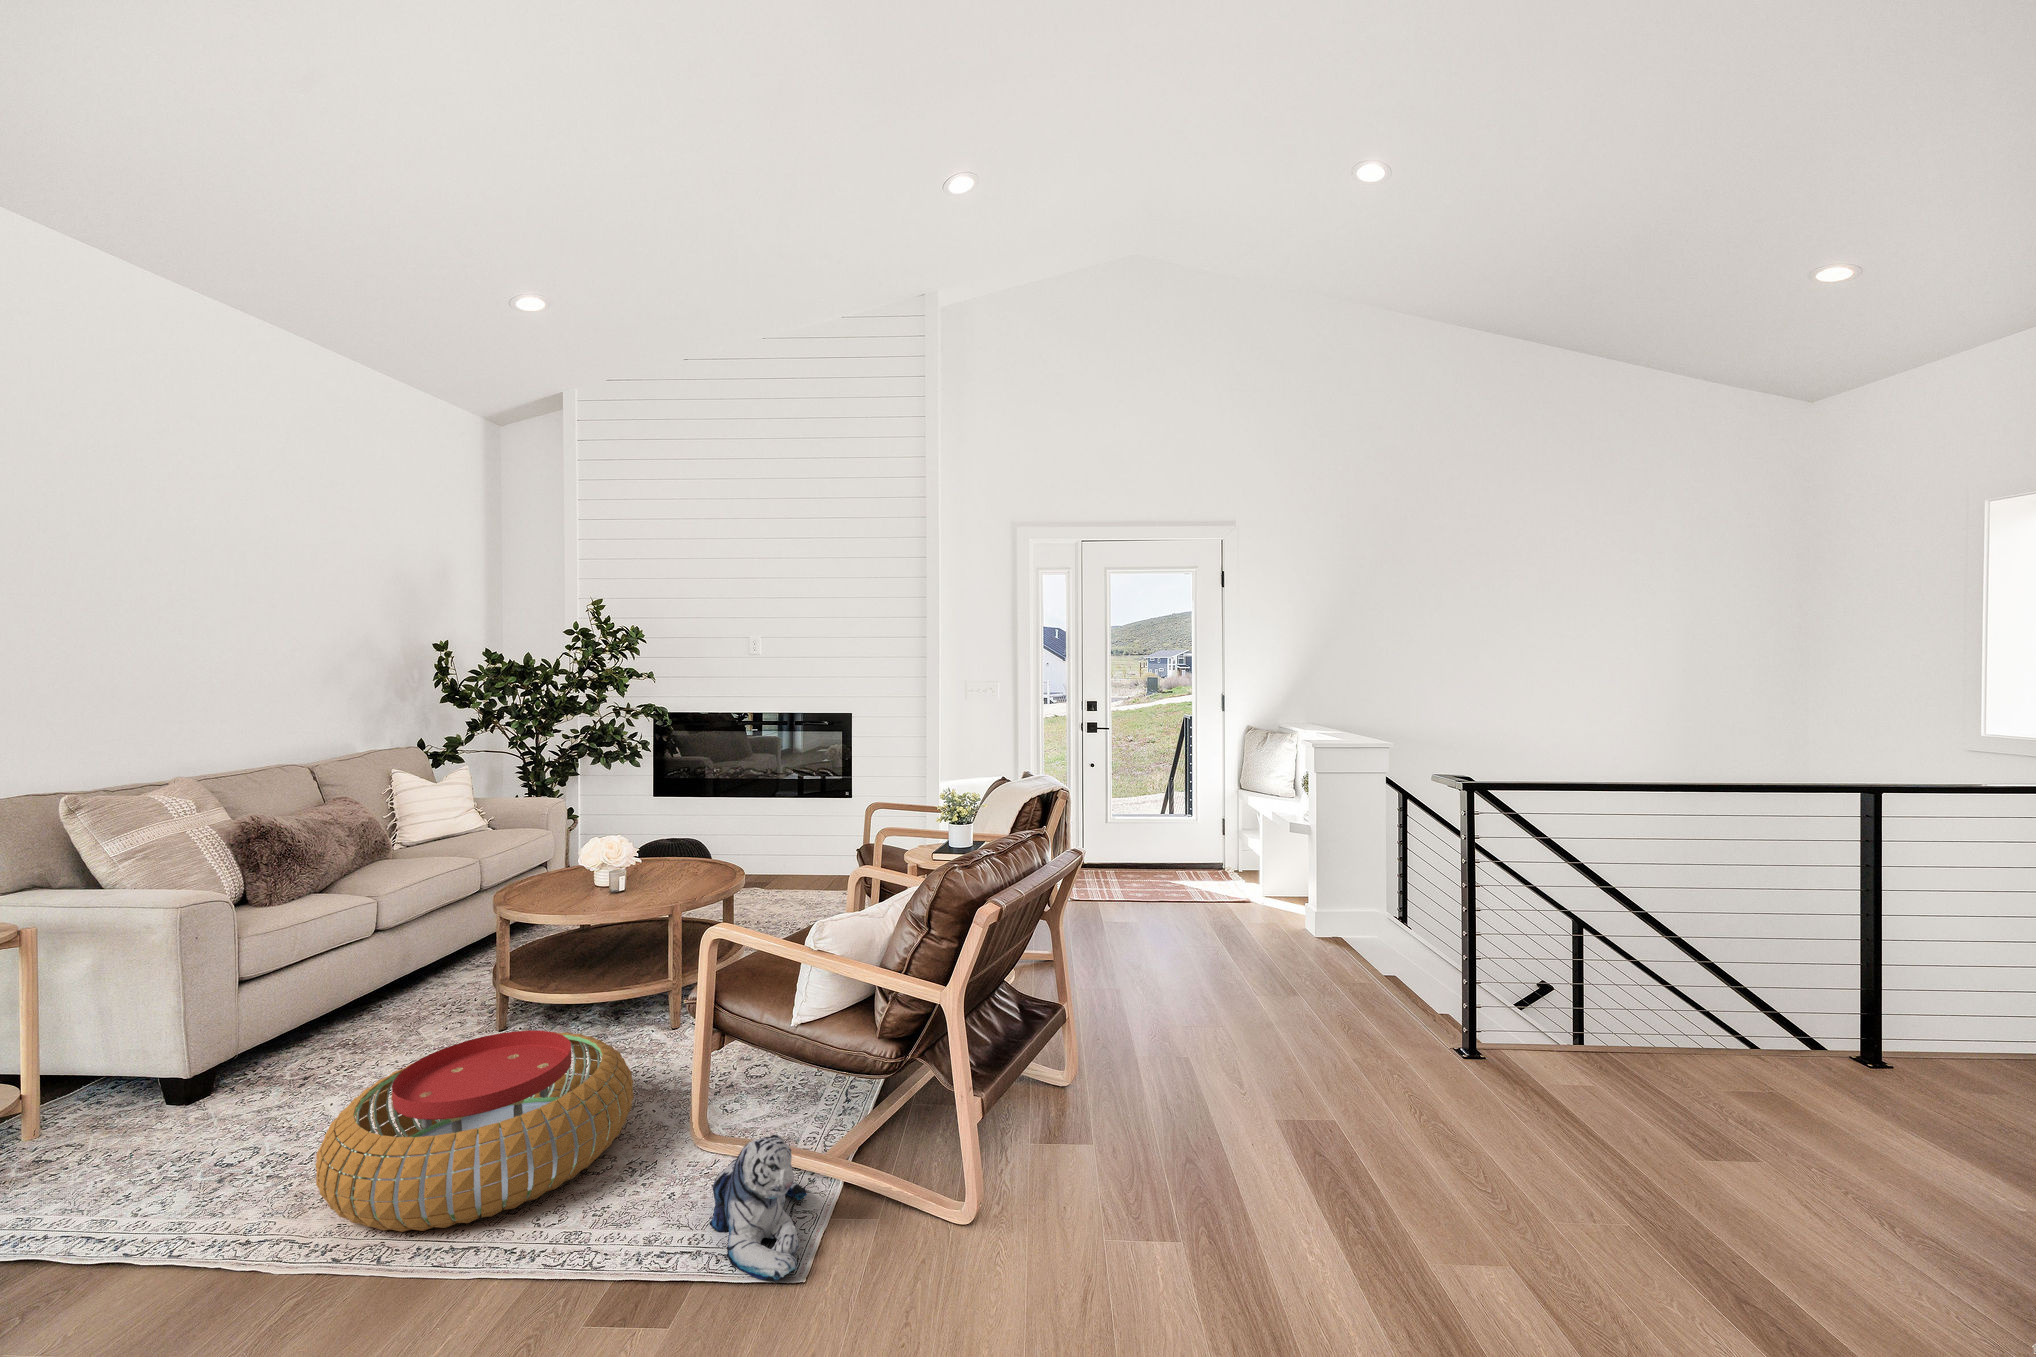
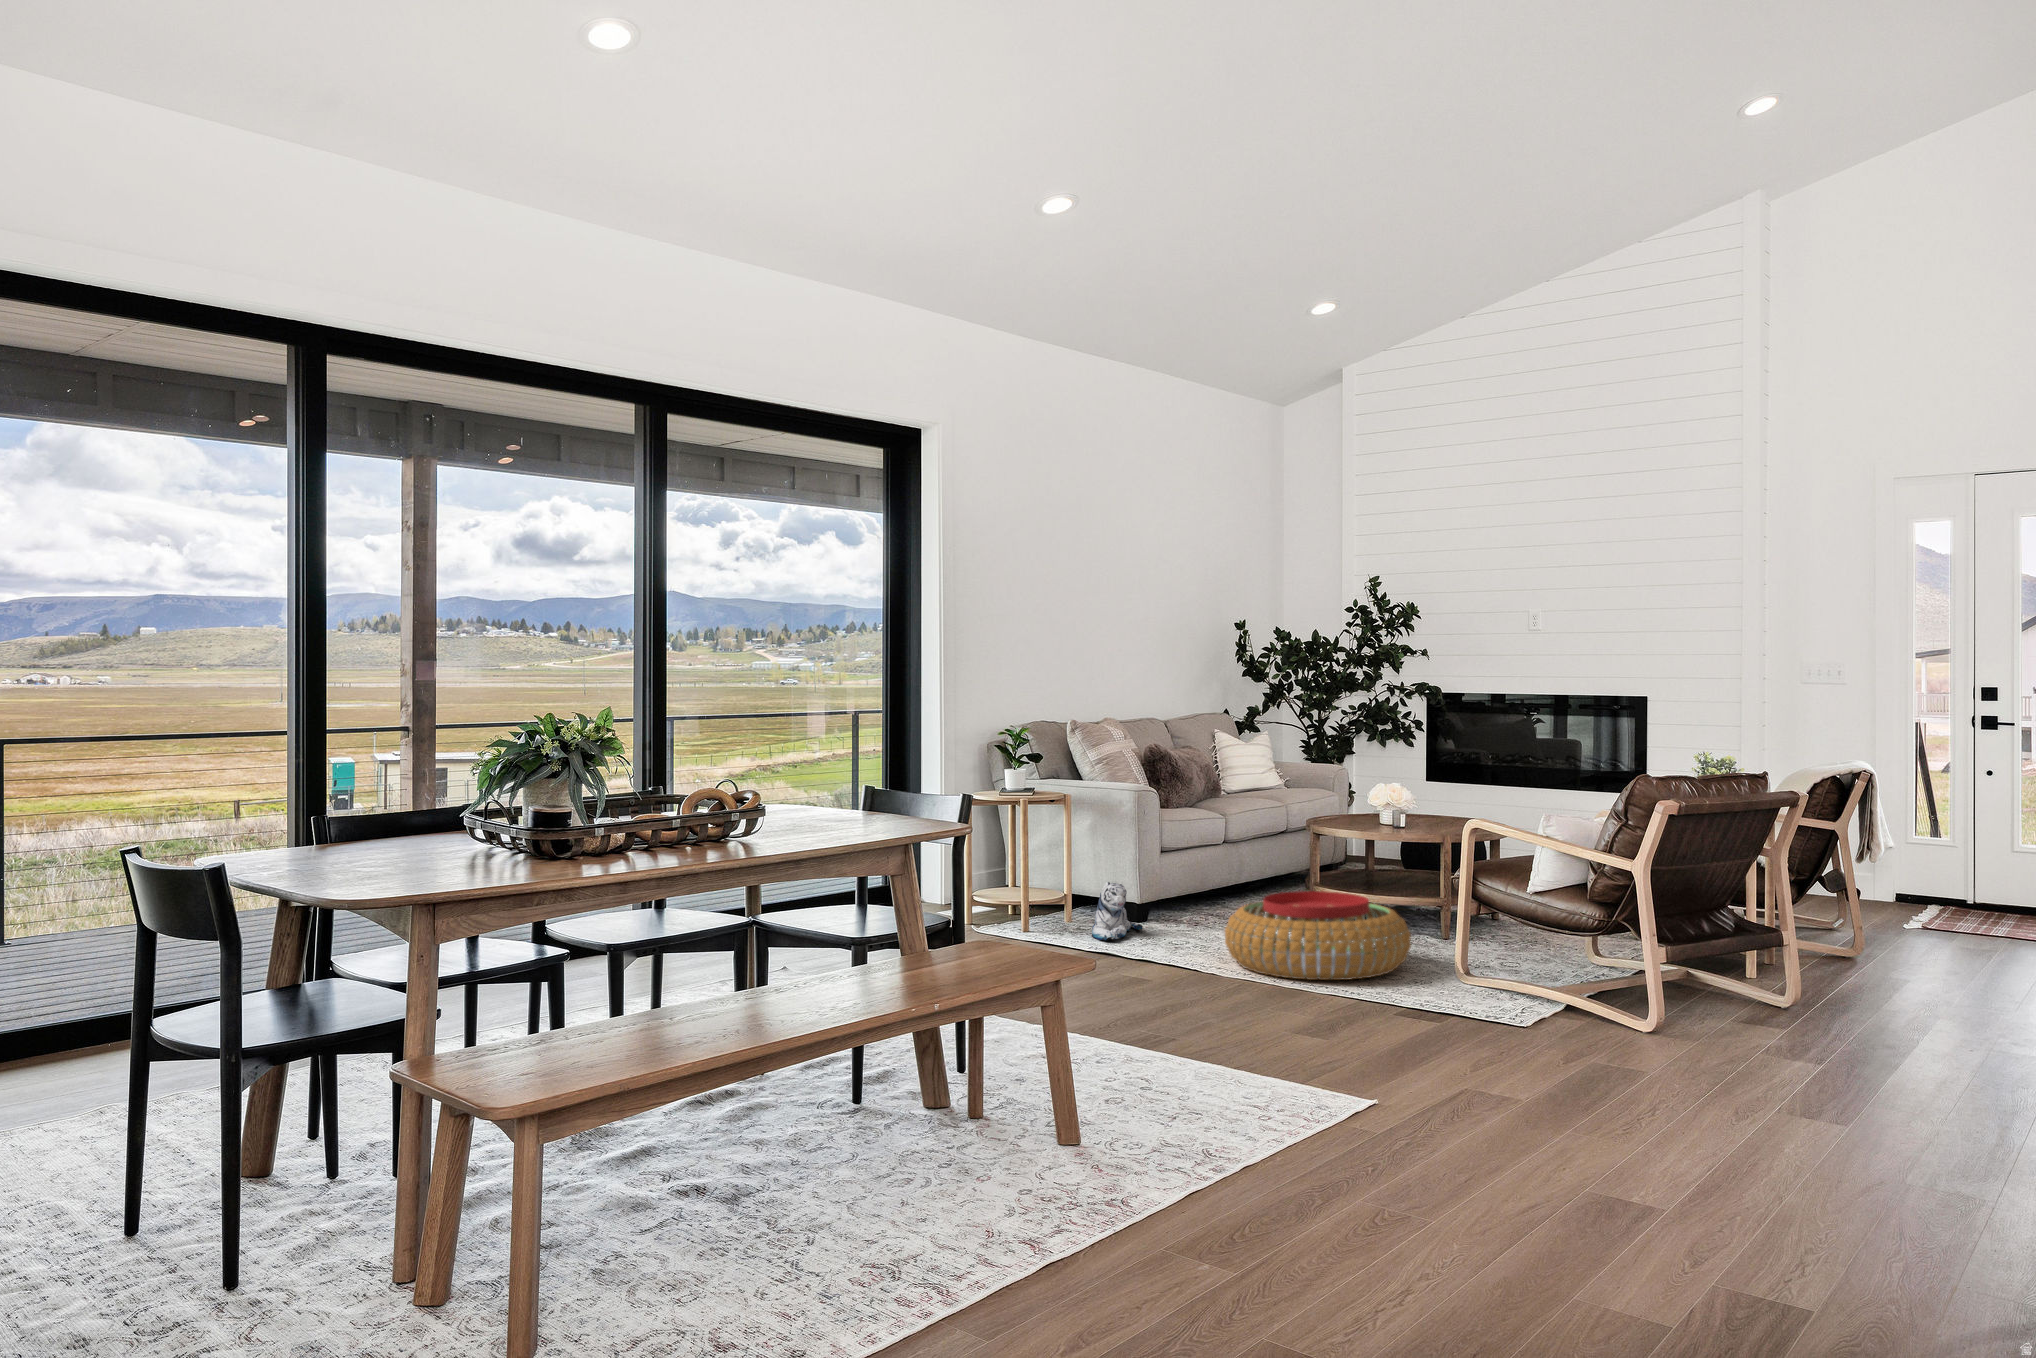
plush toy: present [709,1135,807,1281] -> present [1092,882,1142,940]

